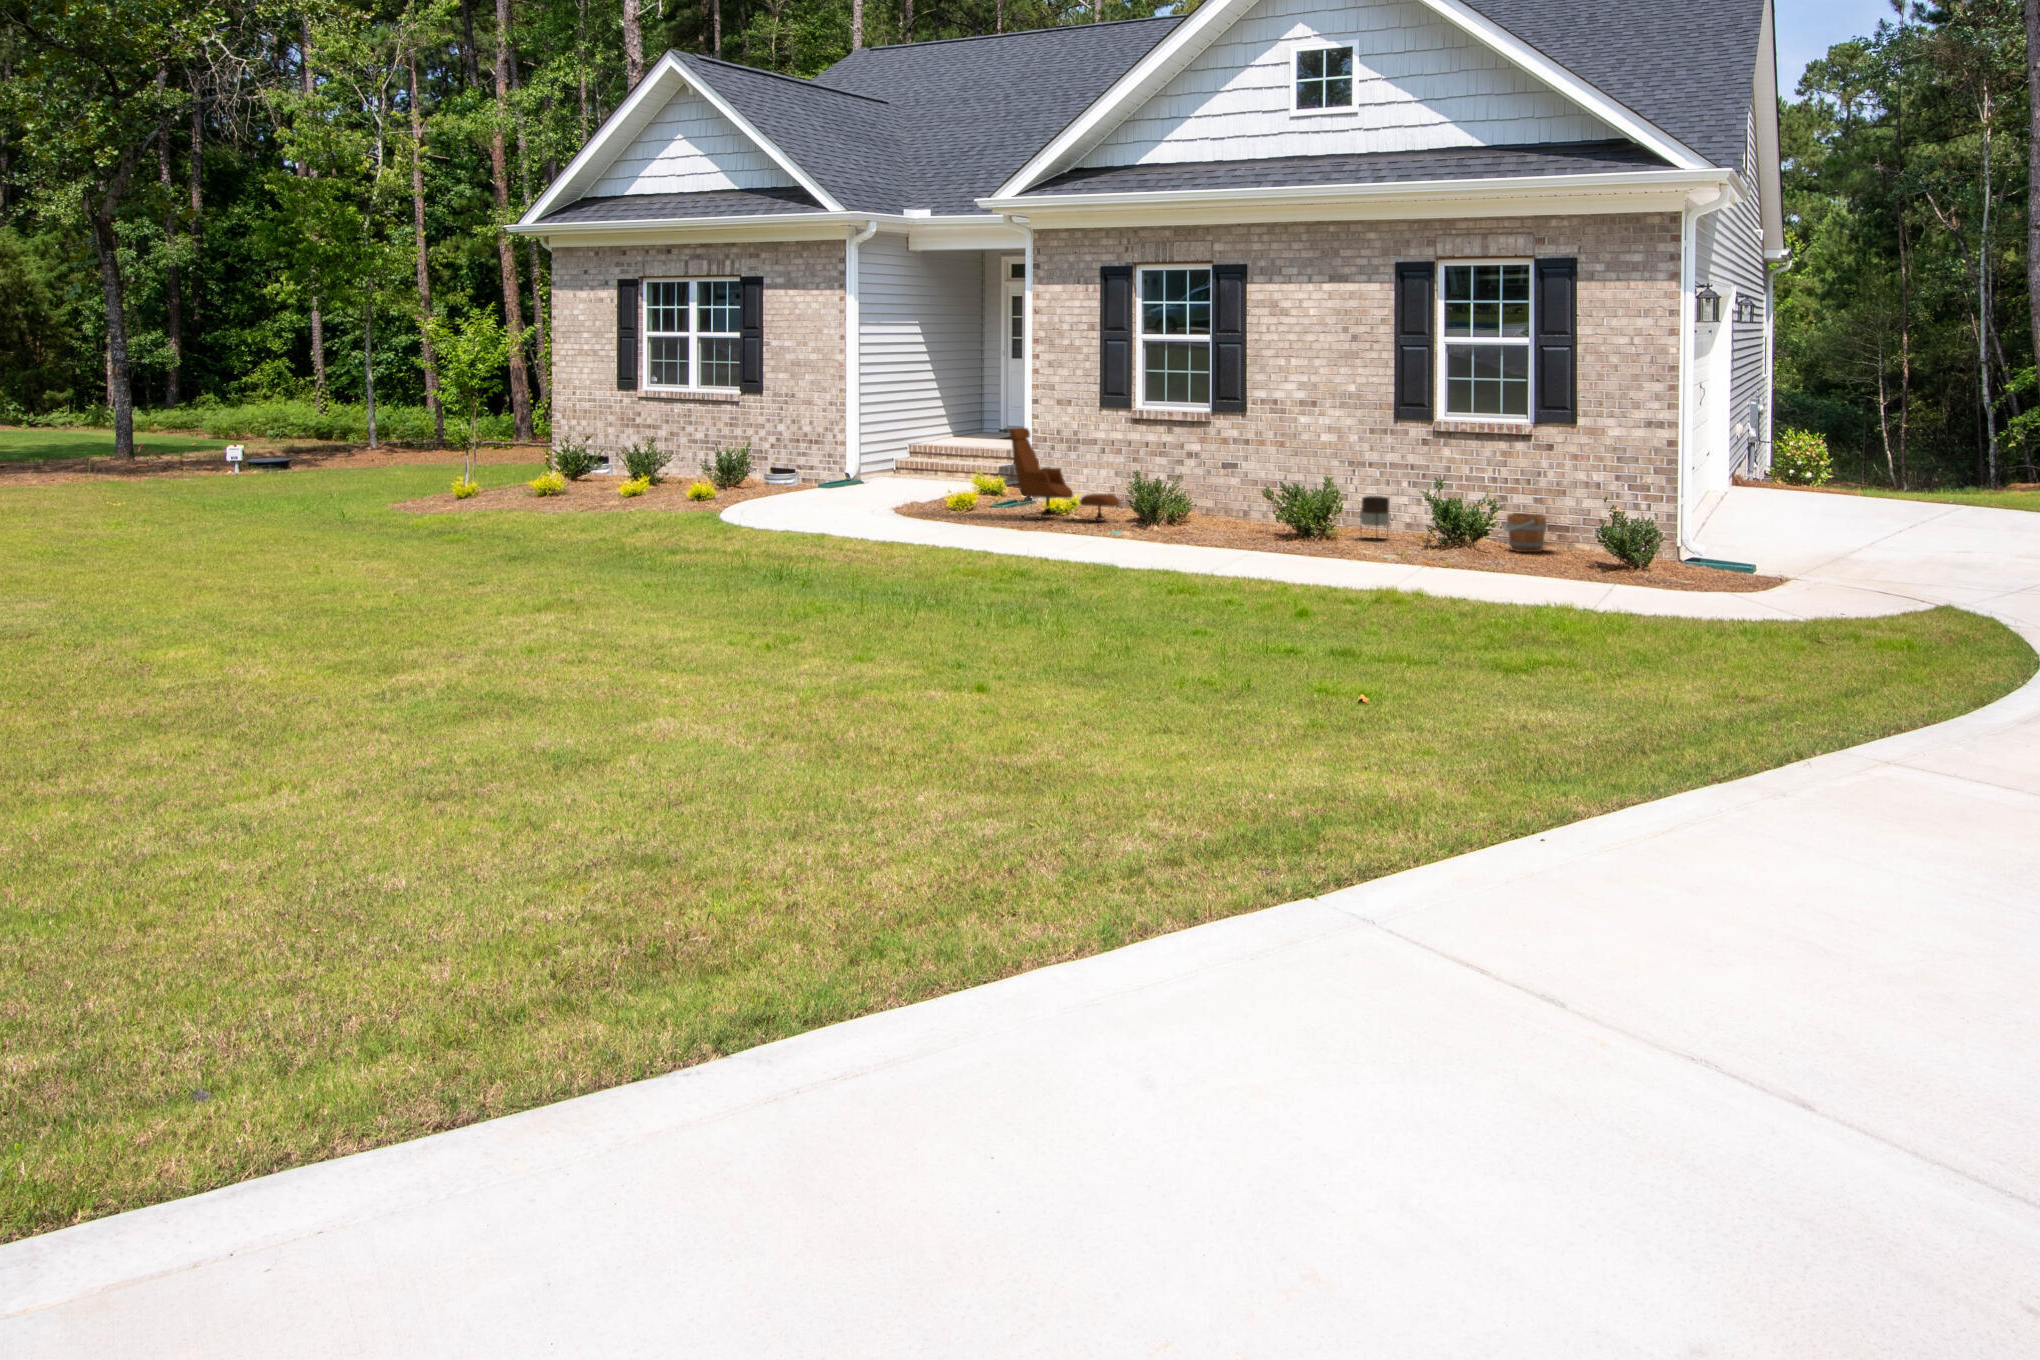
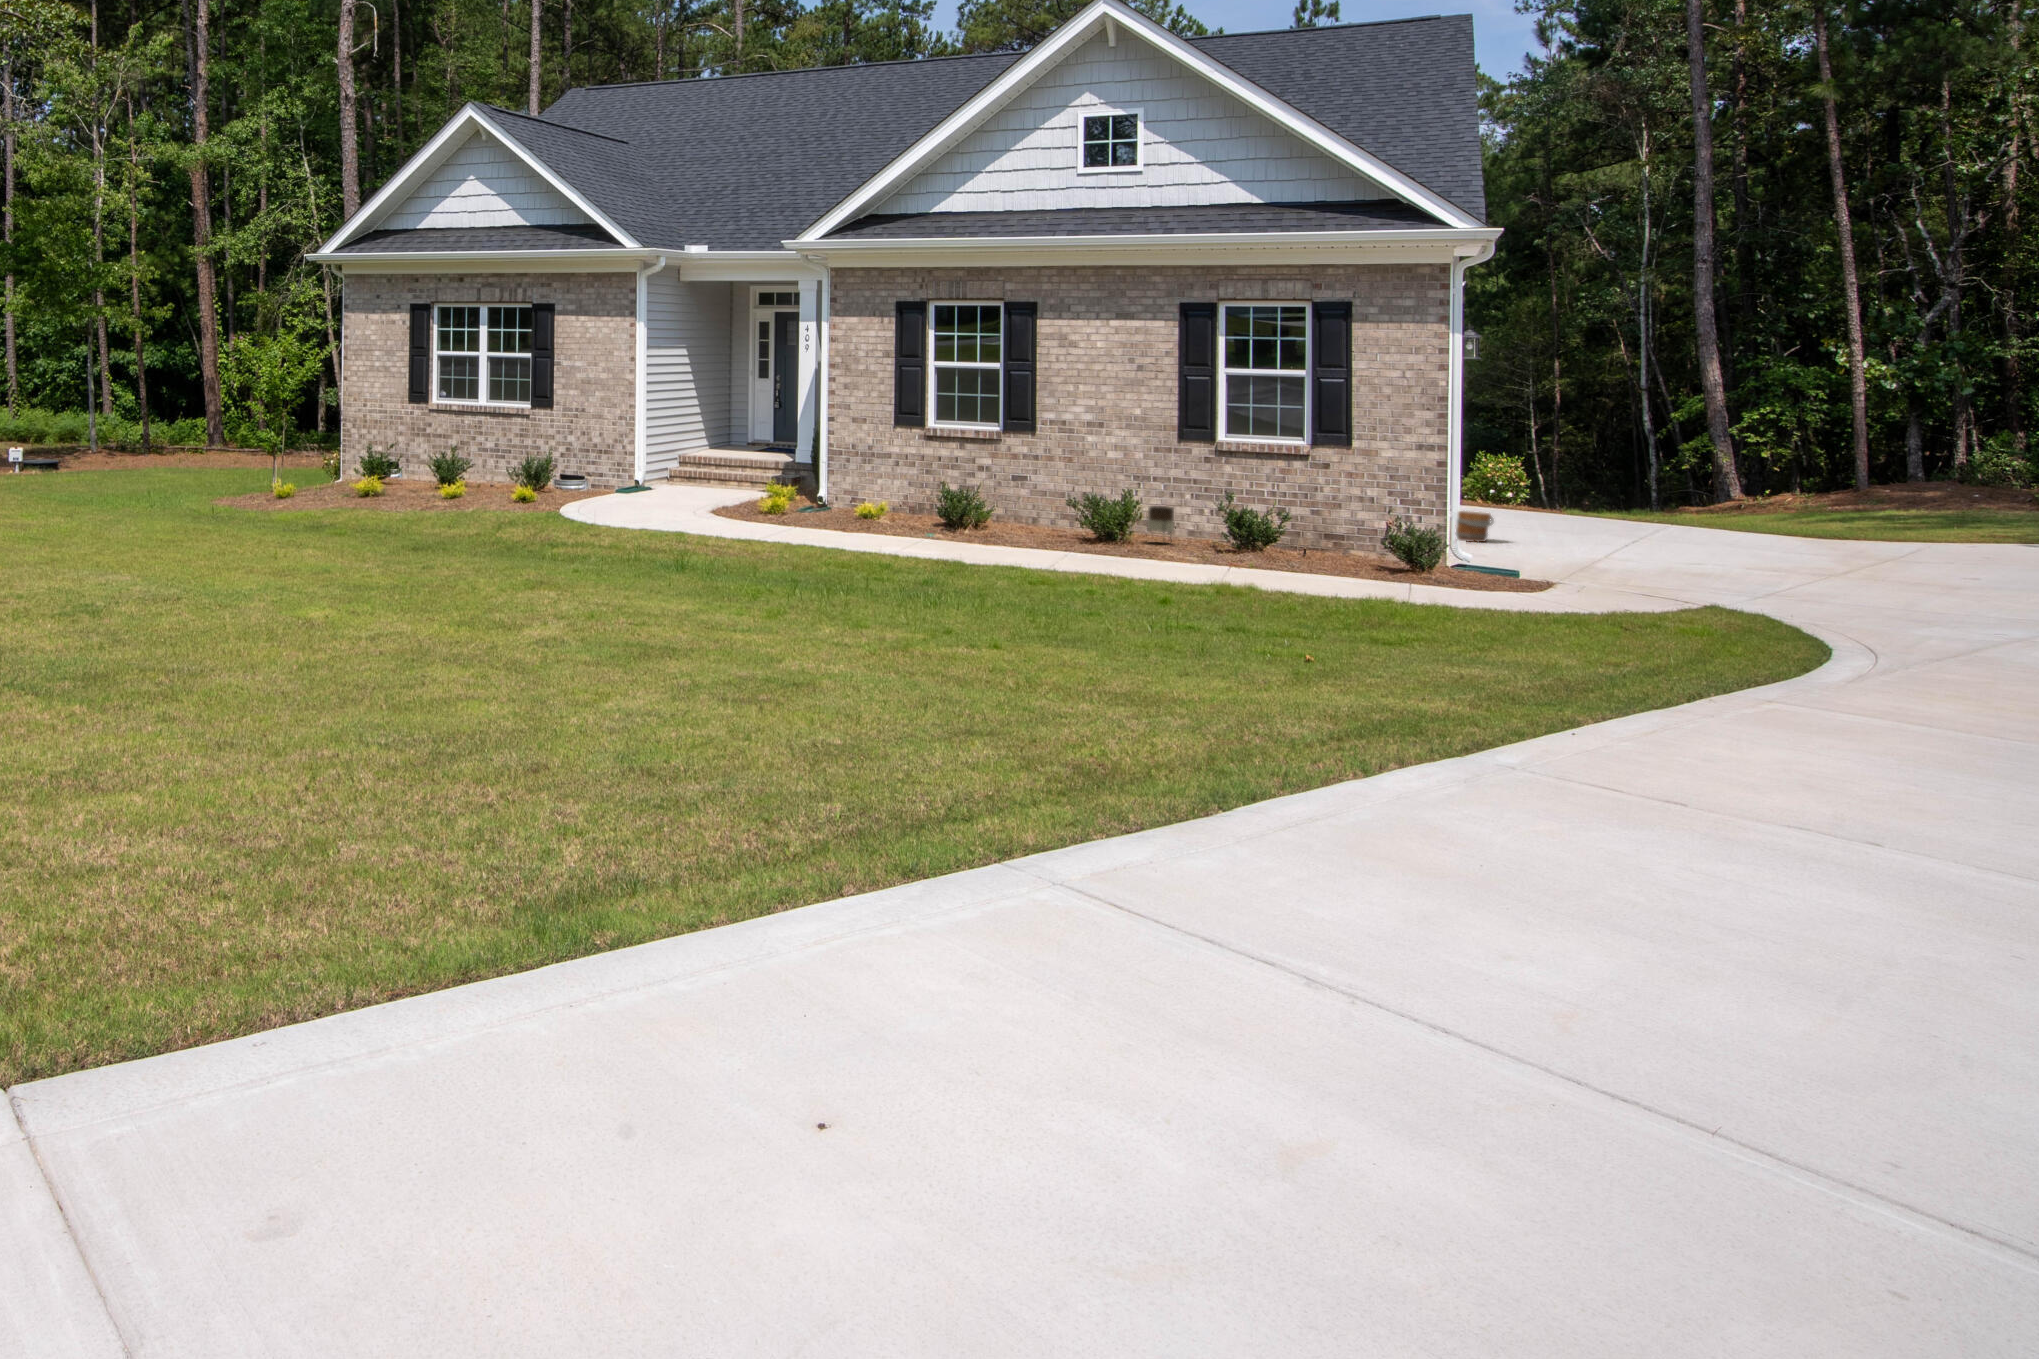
lounge chair: present [1010,428,1119,523] -> none [814,443,914,527]
bucket: present [1503,513,1547,552] -> present [1456,511,1494,542]

